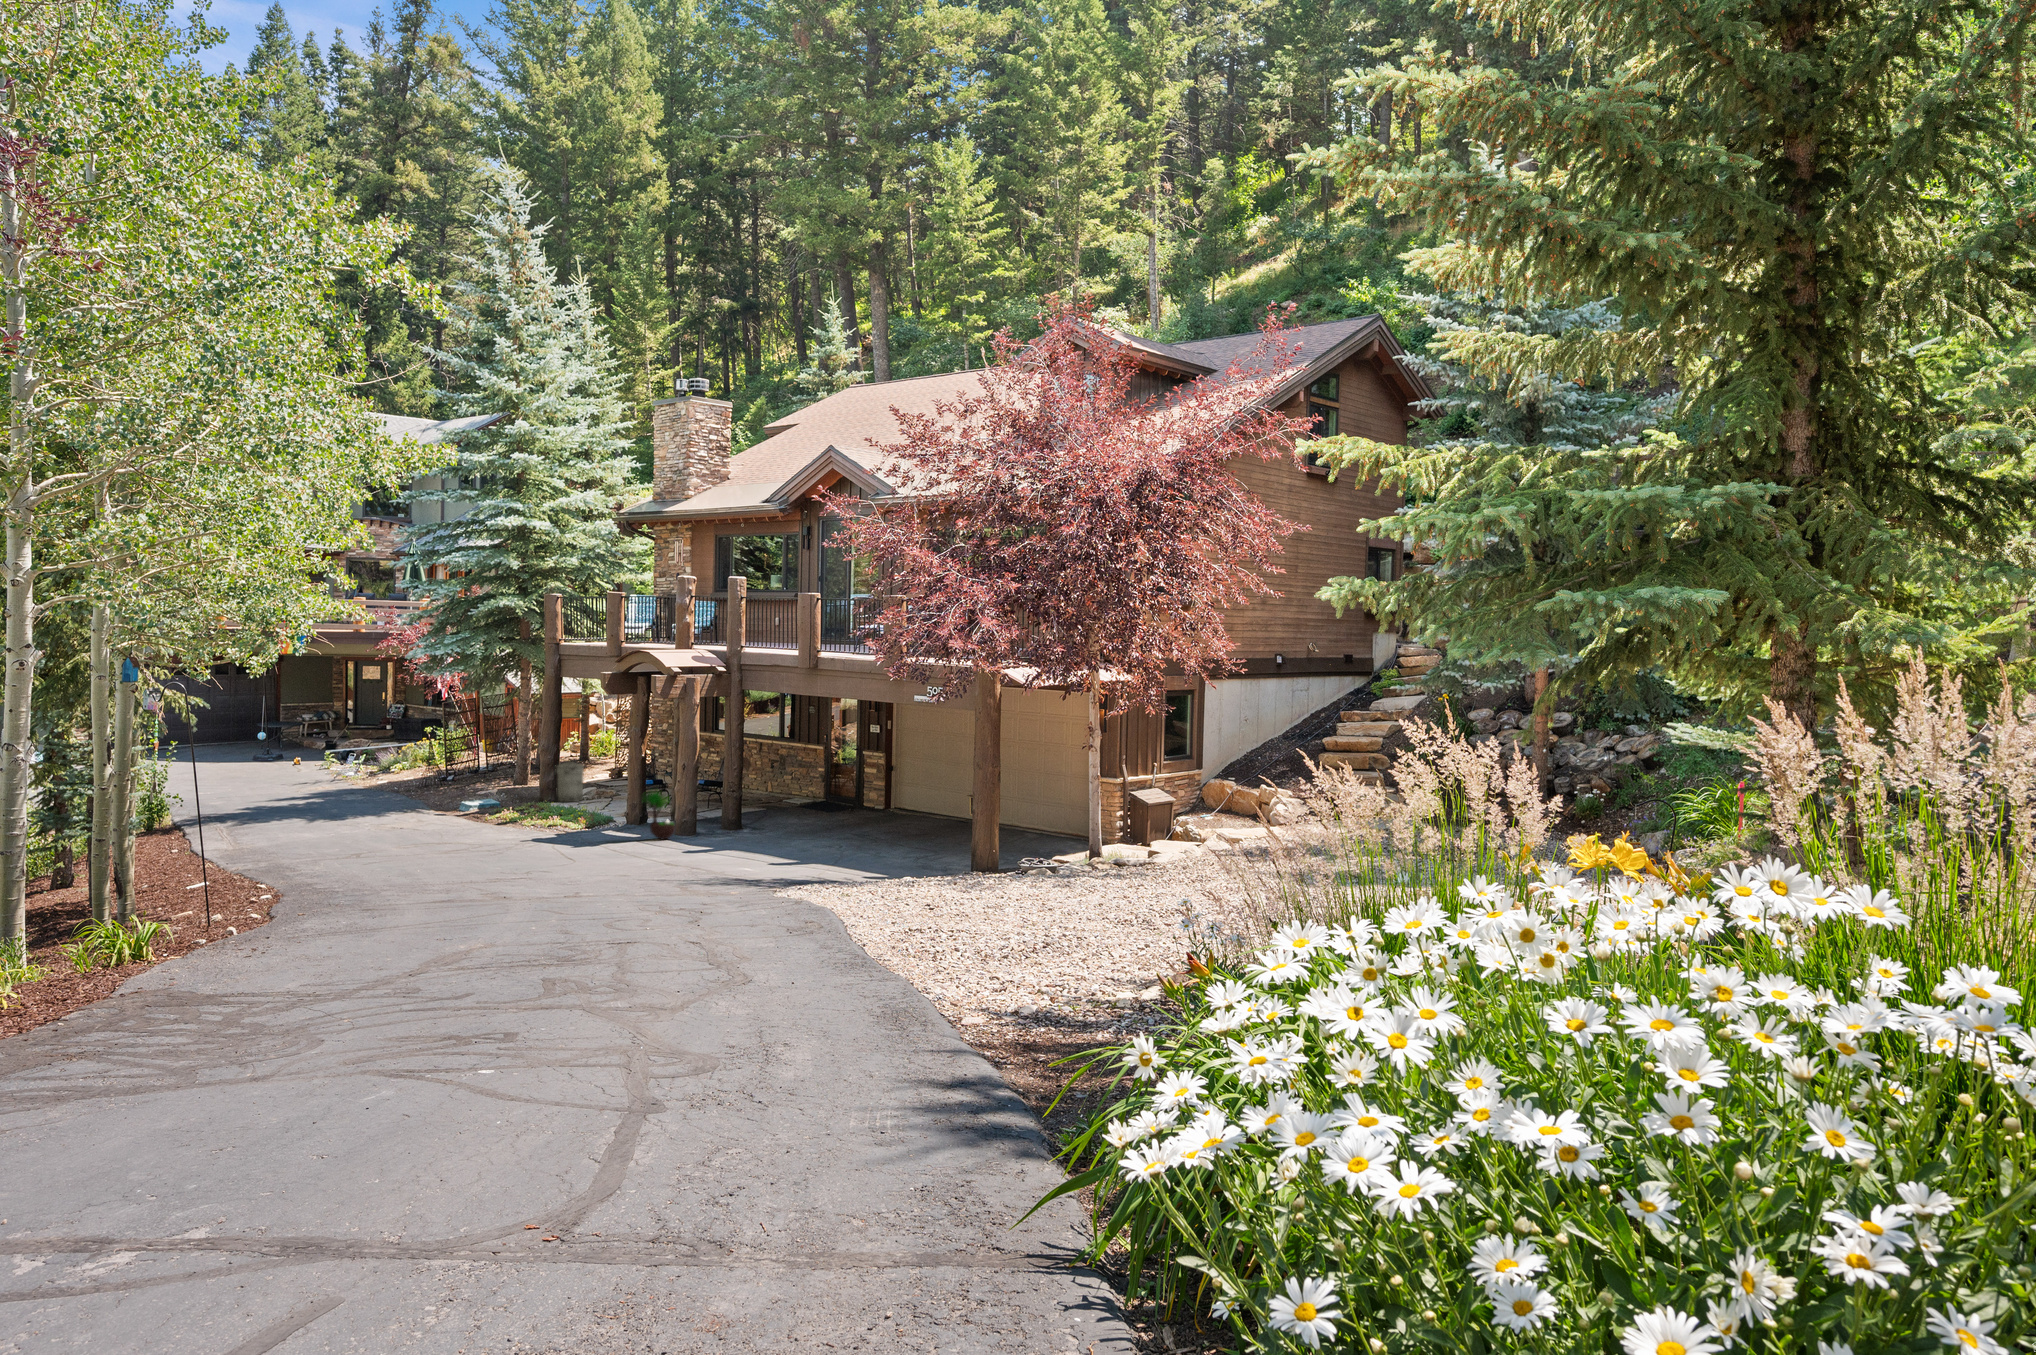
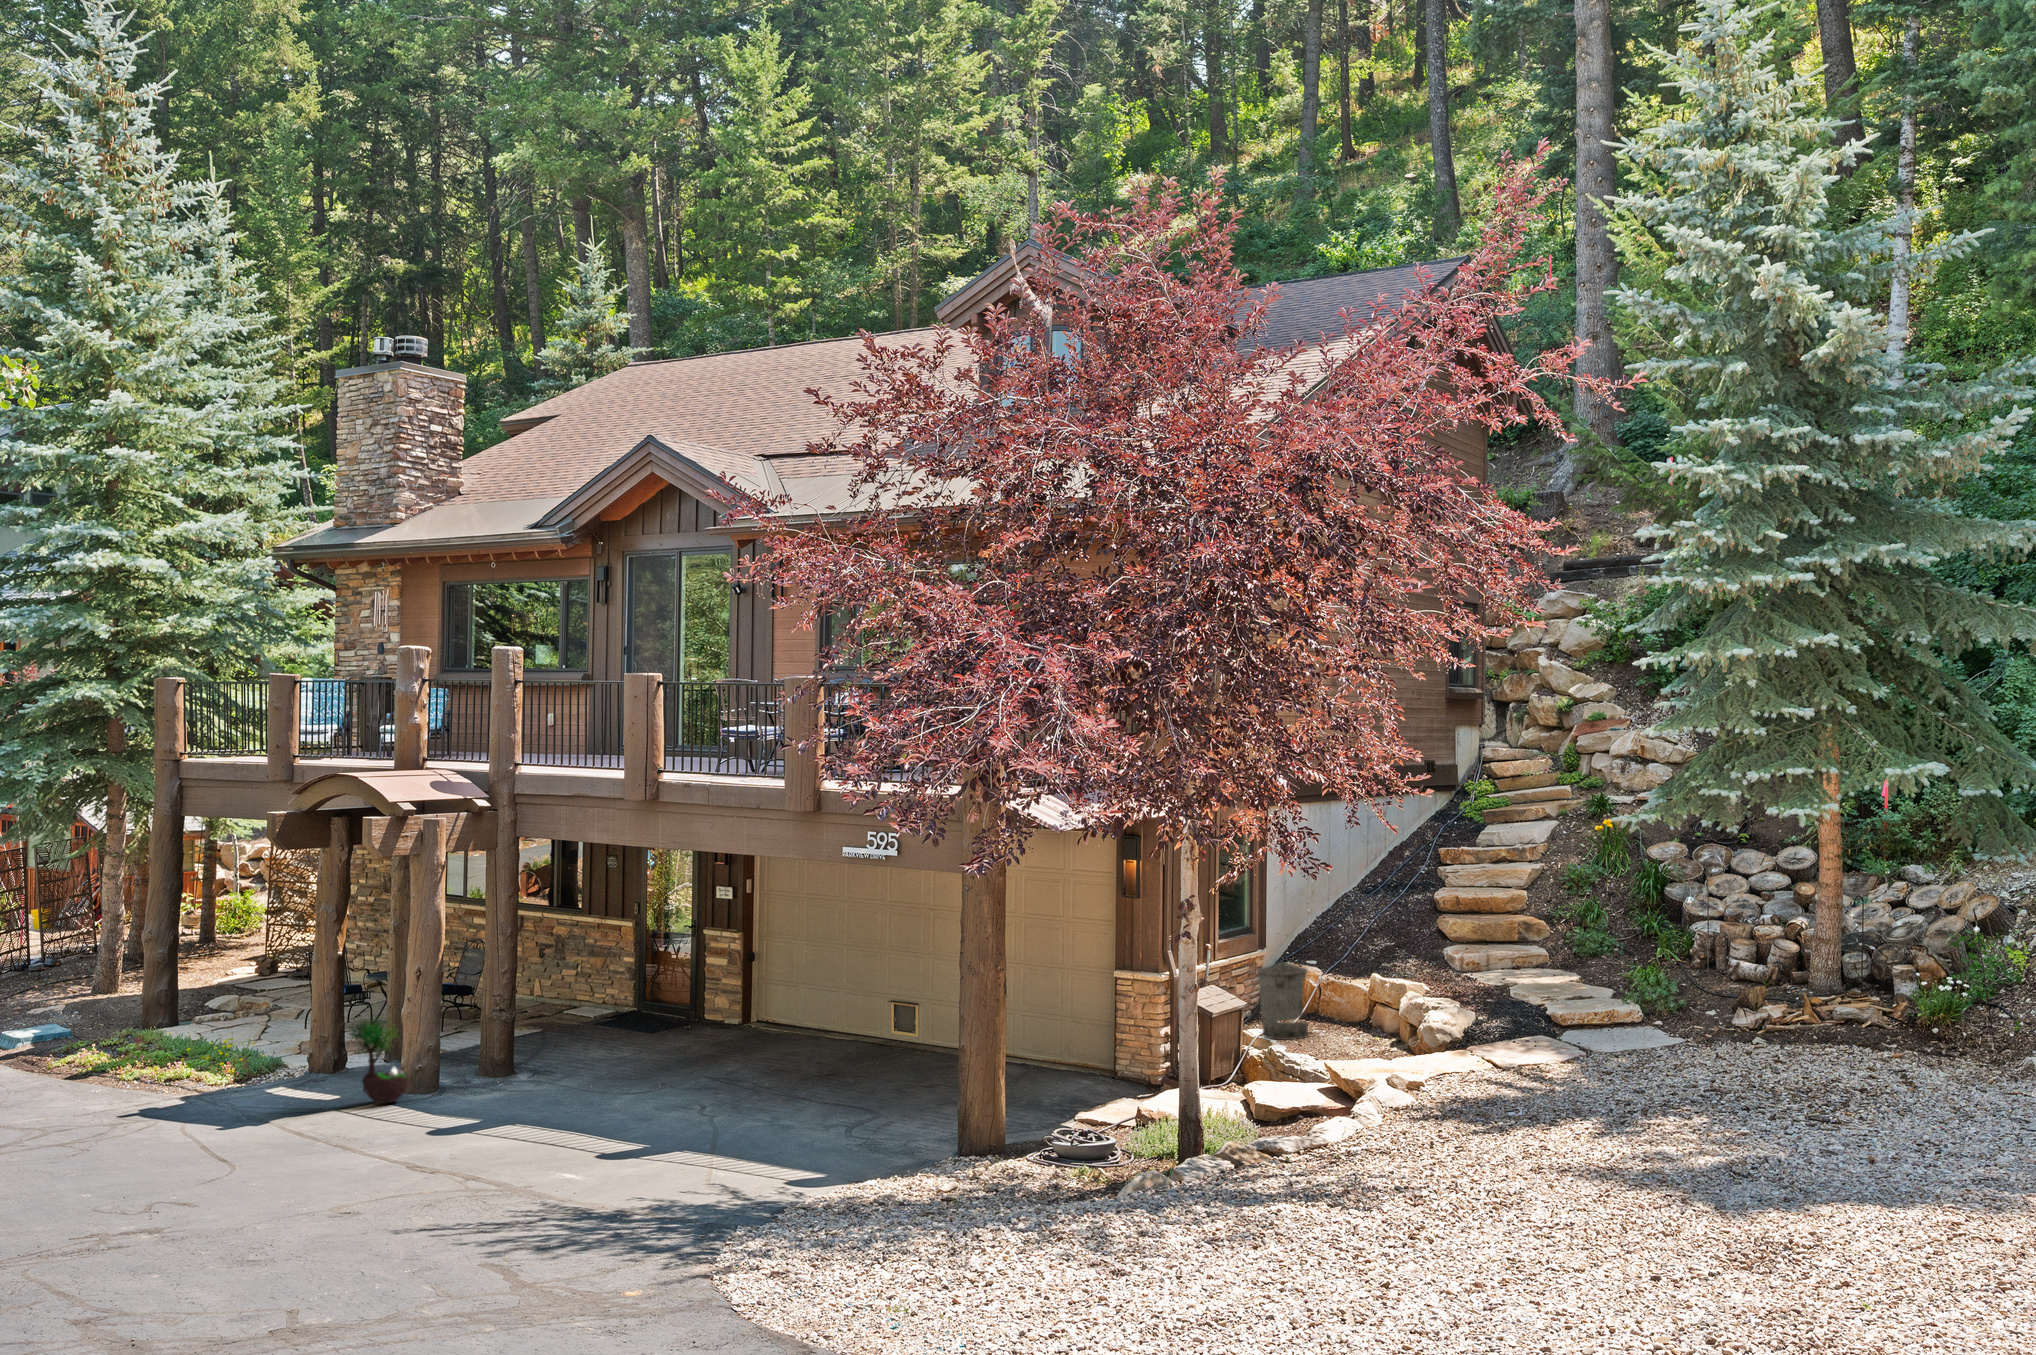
trash can: present [555,762,584,802] -> present [1257,962,1308,1040]

